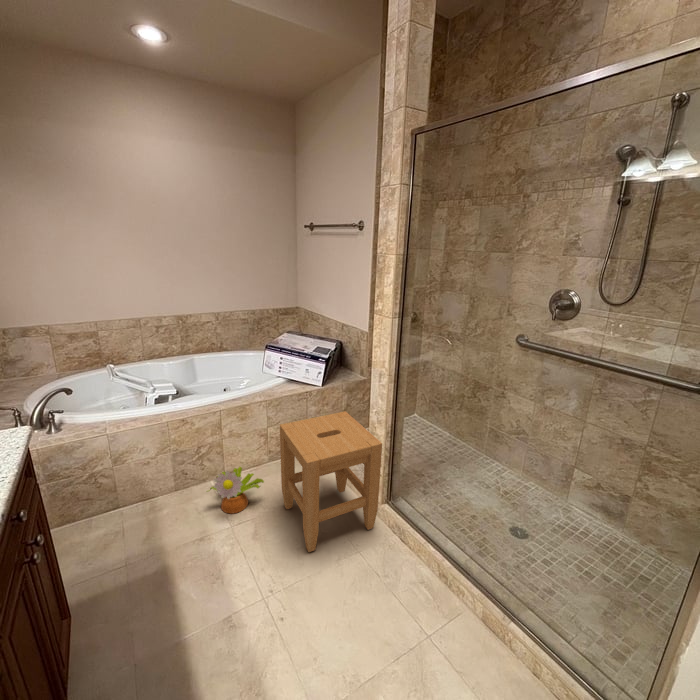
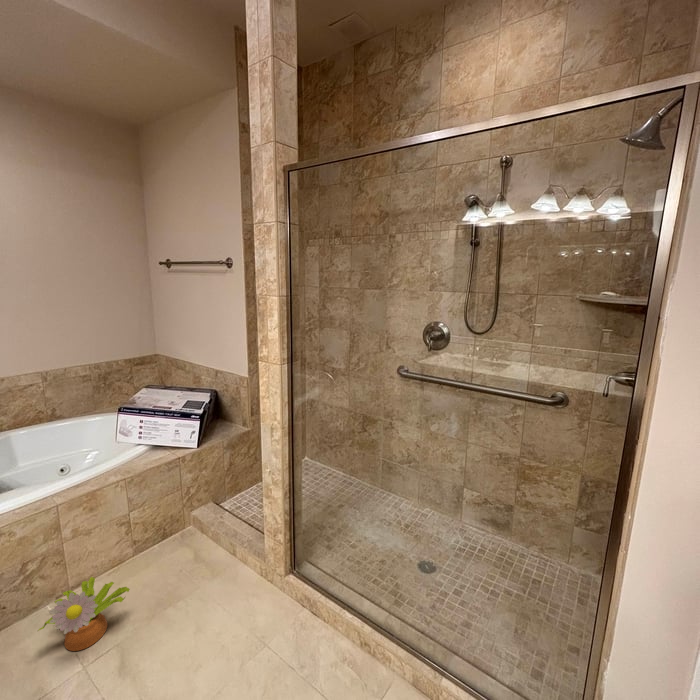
stool: present [280,411,382,552] -> none [147,475,283,671]

